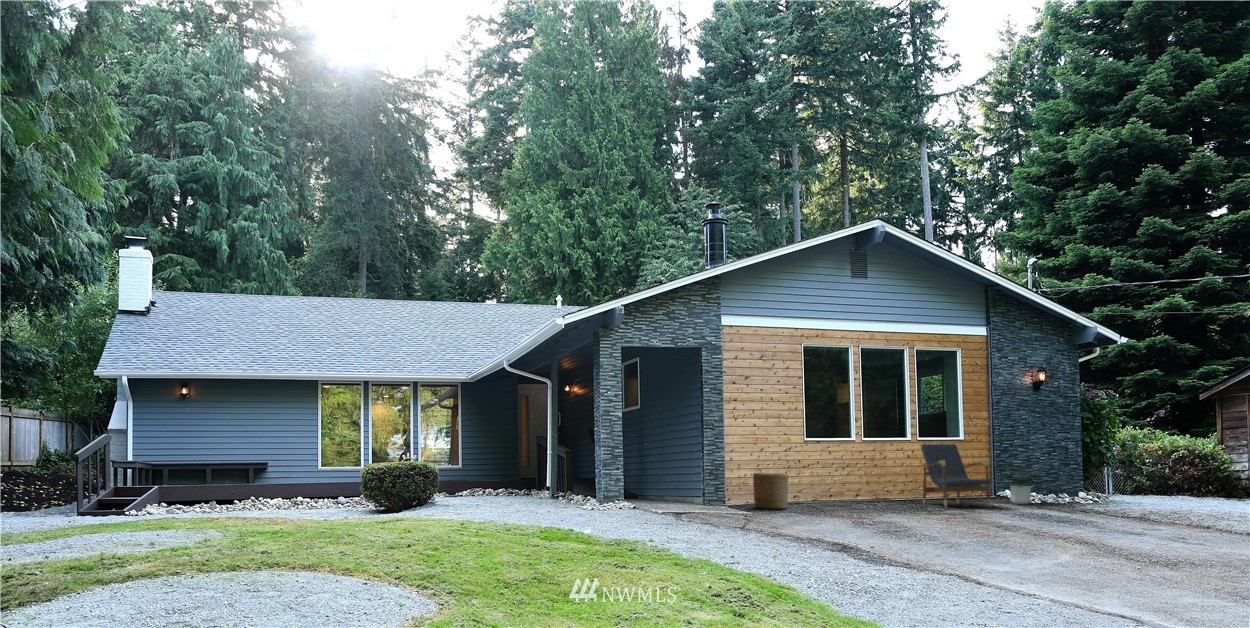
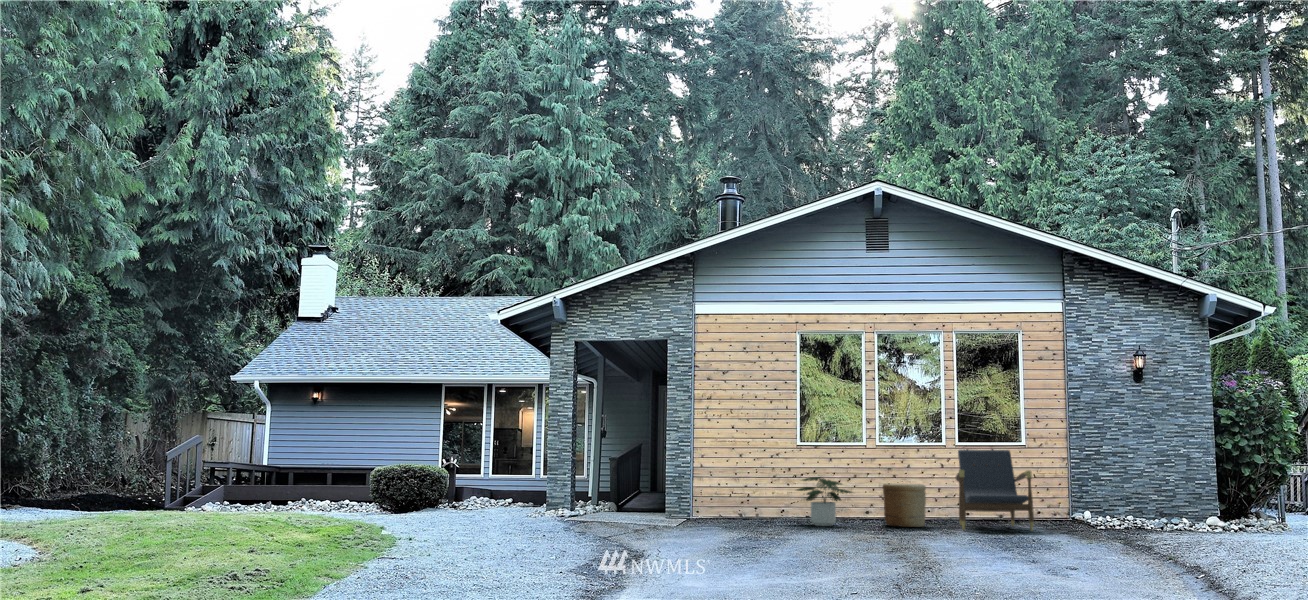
potted plant: present [999,466,1042,504] -> present [797,477,852,526]
woven basket: present [753,473,789,509] -> present [882,483,926,527]

